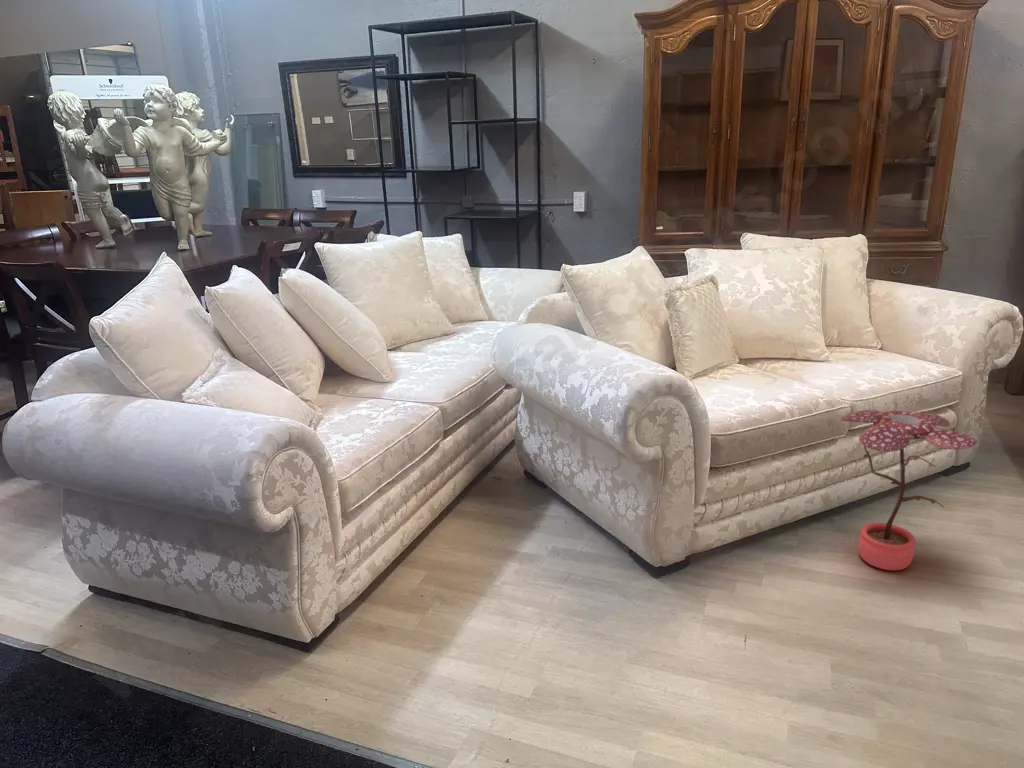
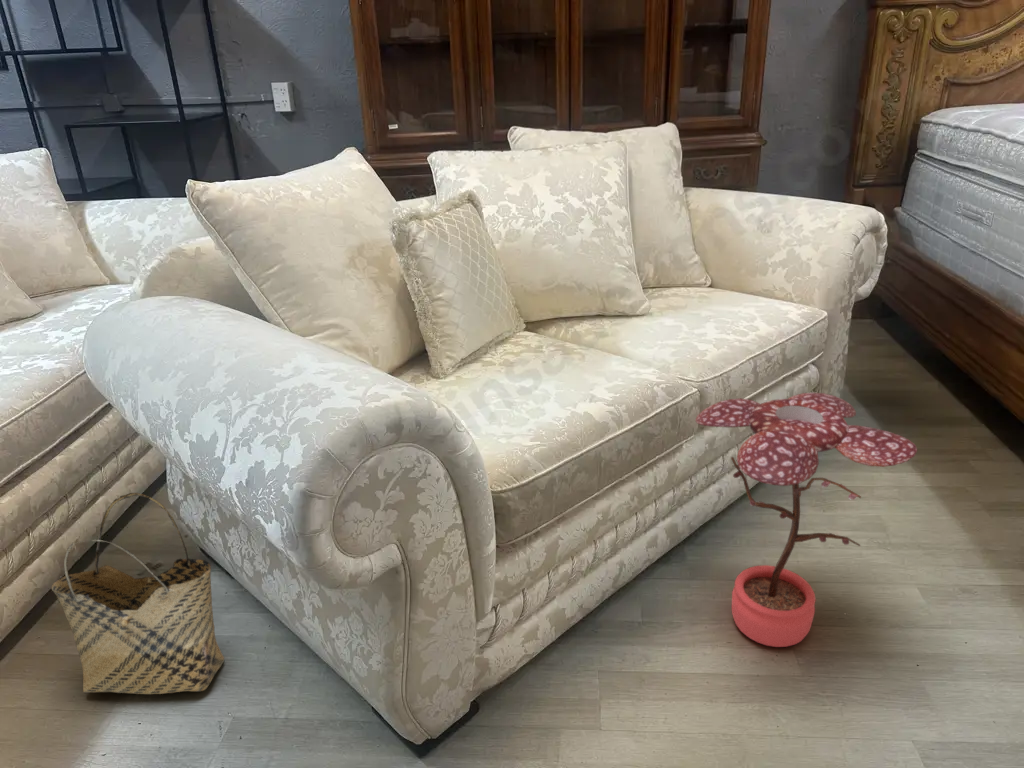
woven basket: none [470,422,549,535] -> present [51,493,224,694]

